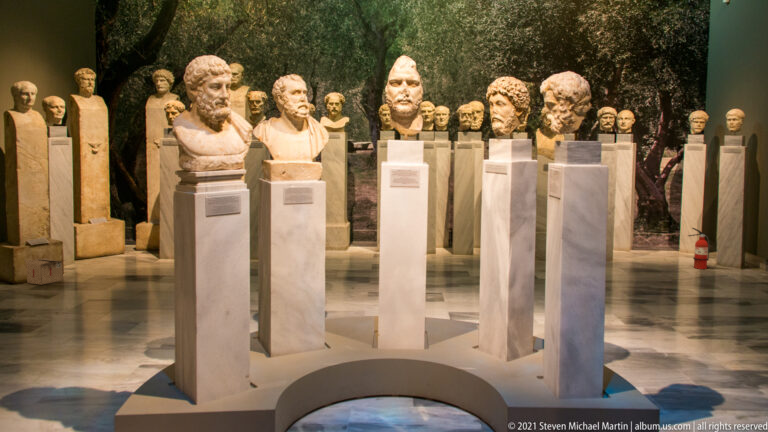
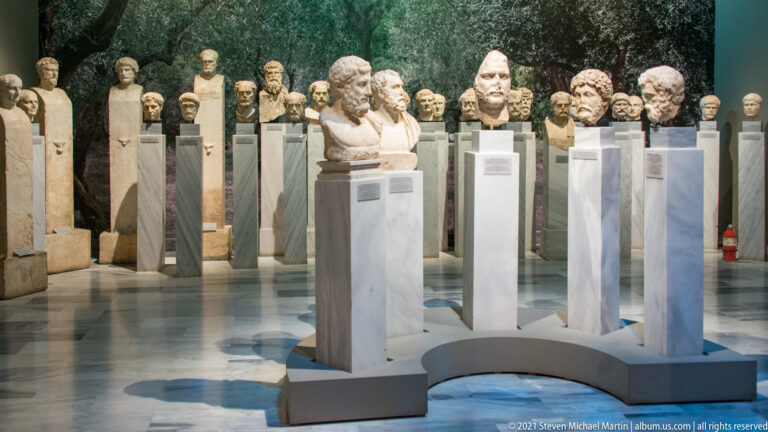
cardboard box: present [25,258,63,285] -> none [15,266,68,302]

